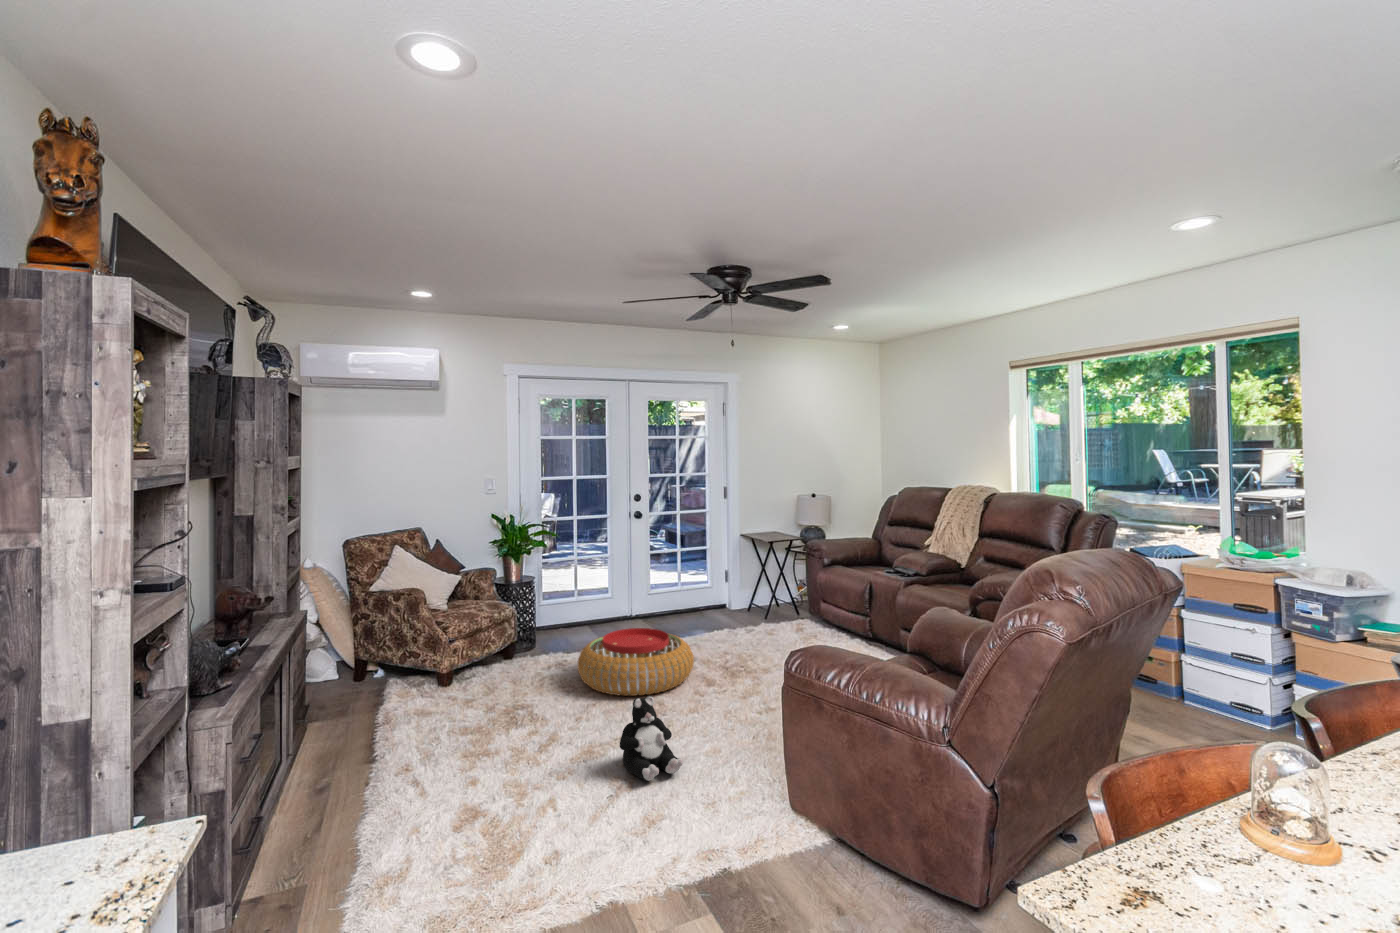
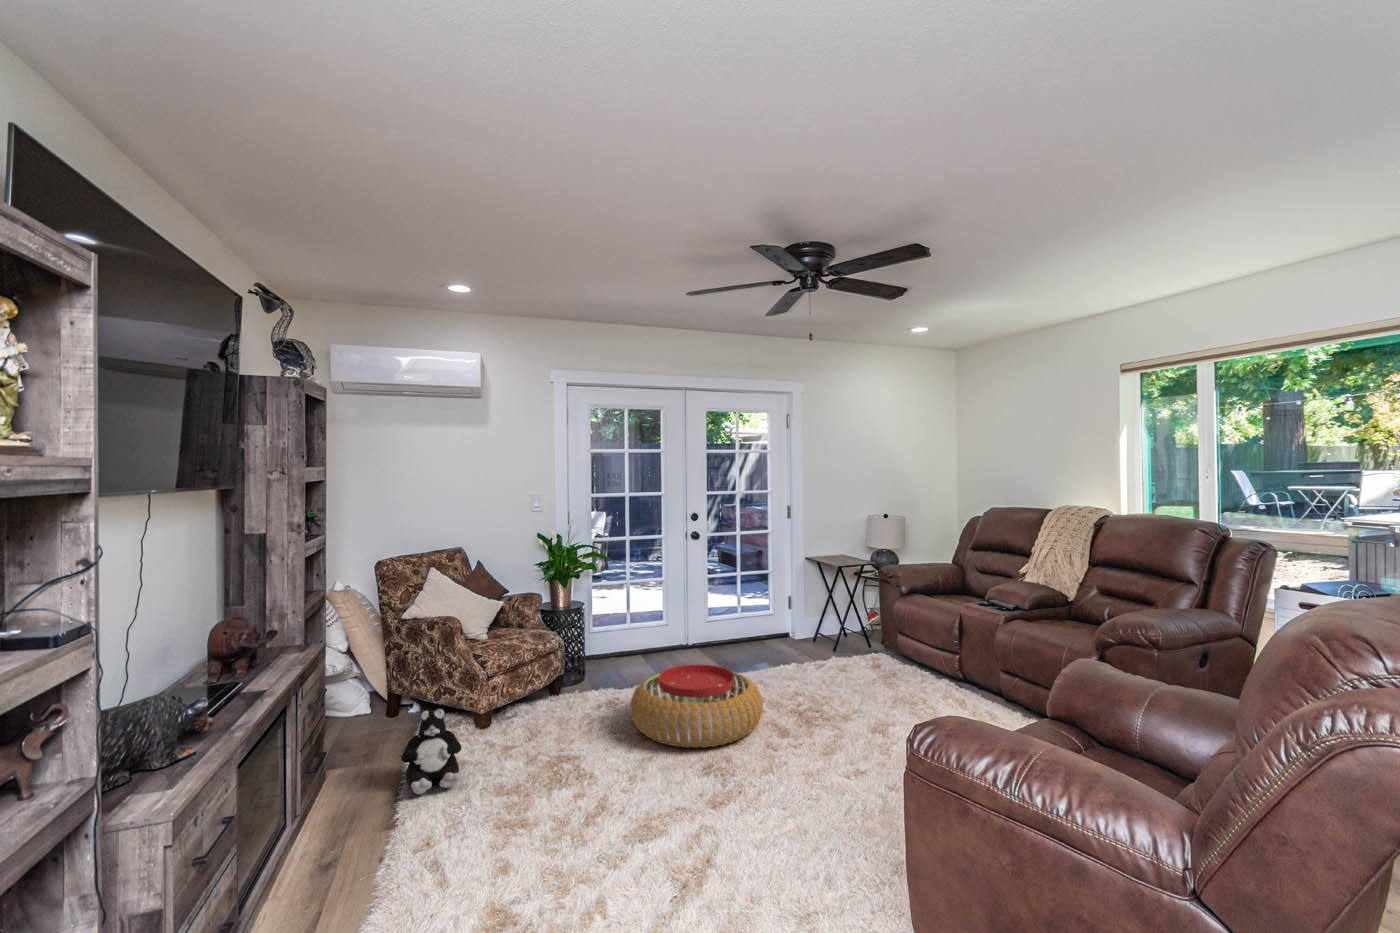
plush toy: present [620,695,683,781] -> present [401,708,461,794]

